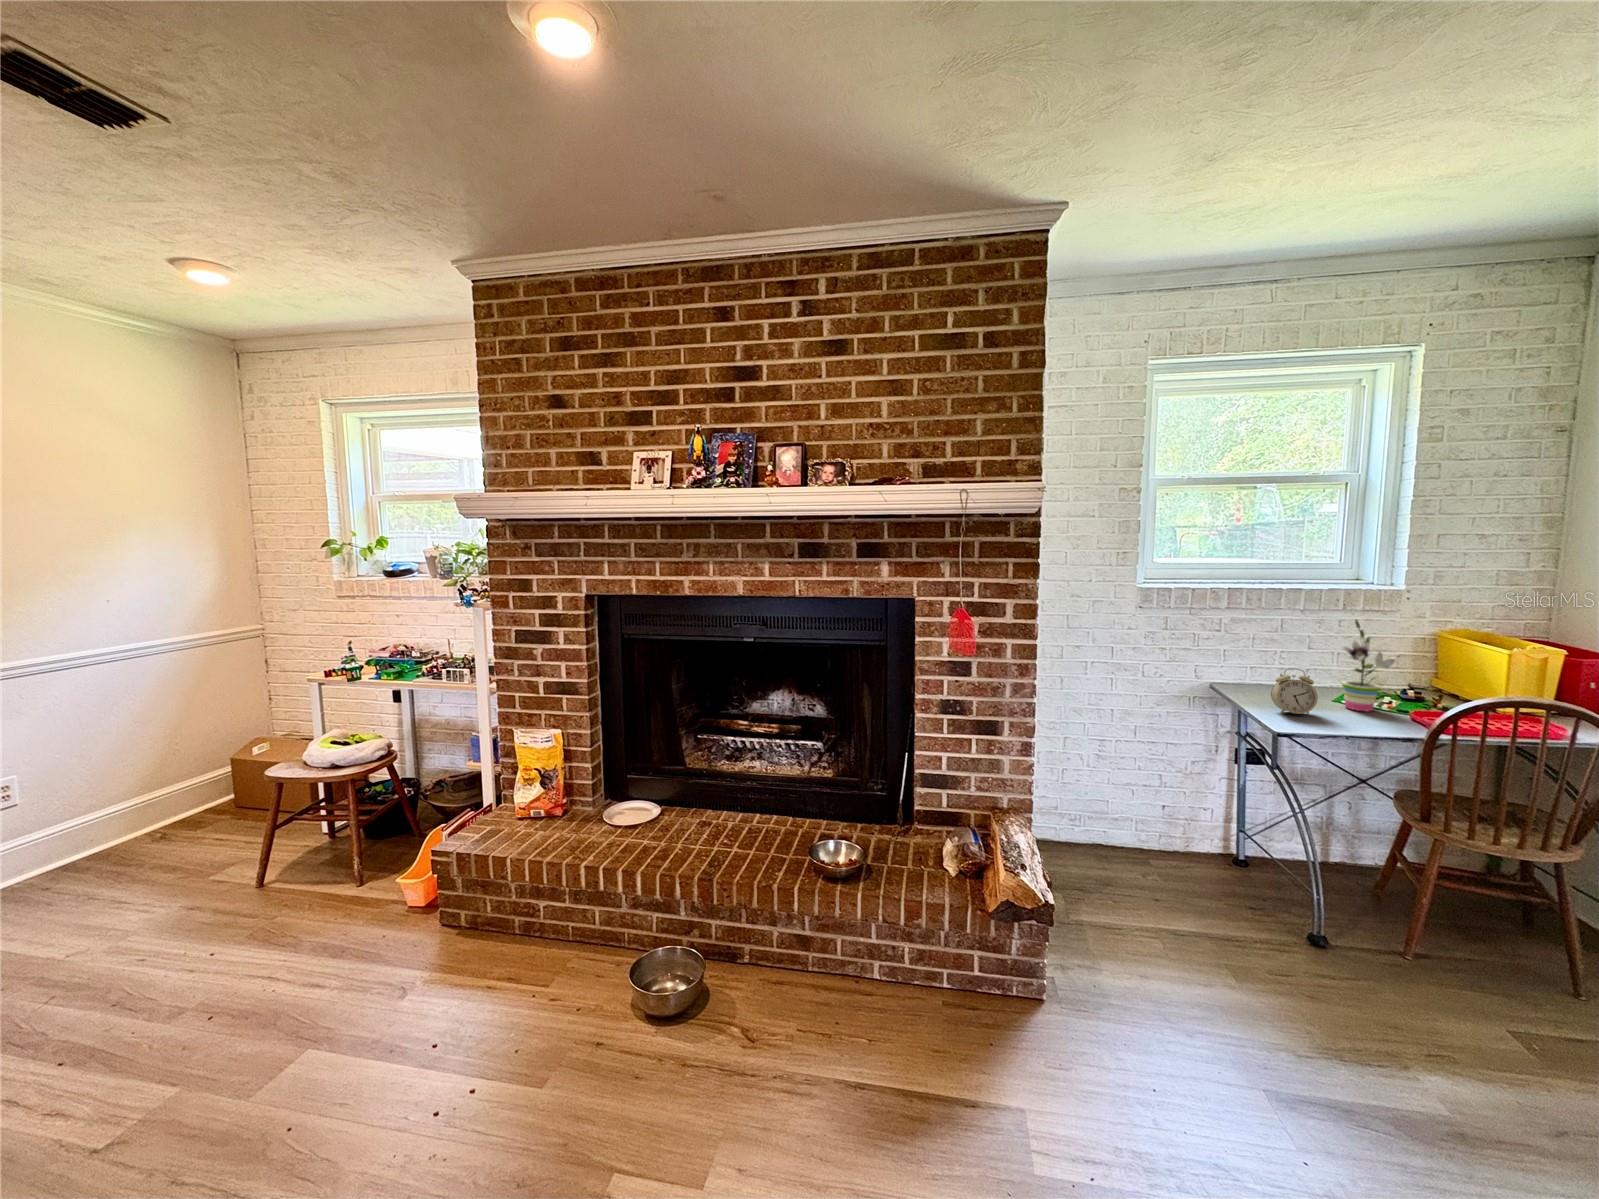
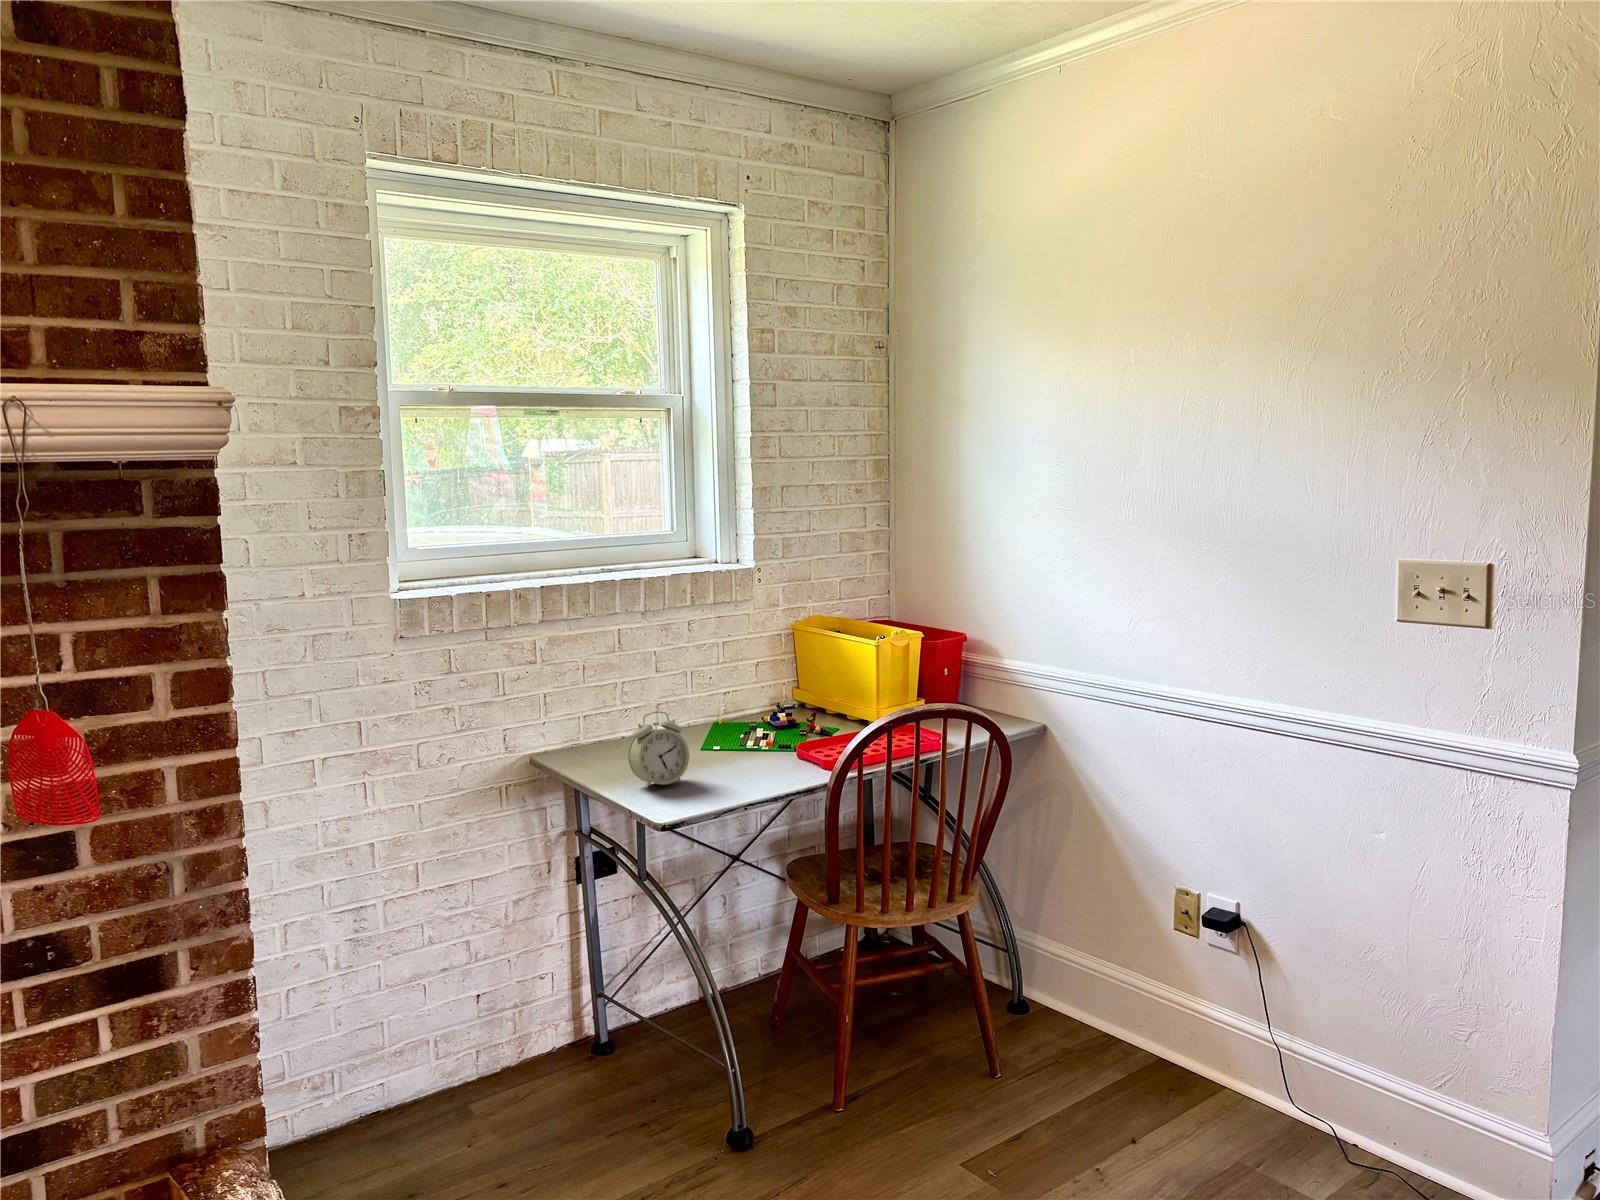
potted plant: present [1342,620,1396,711] -> none [705,620,772,759]

